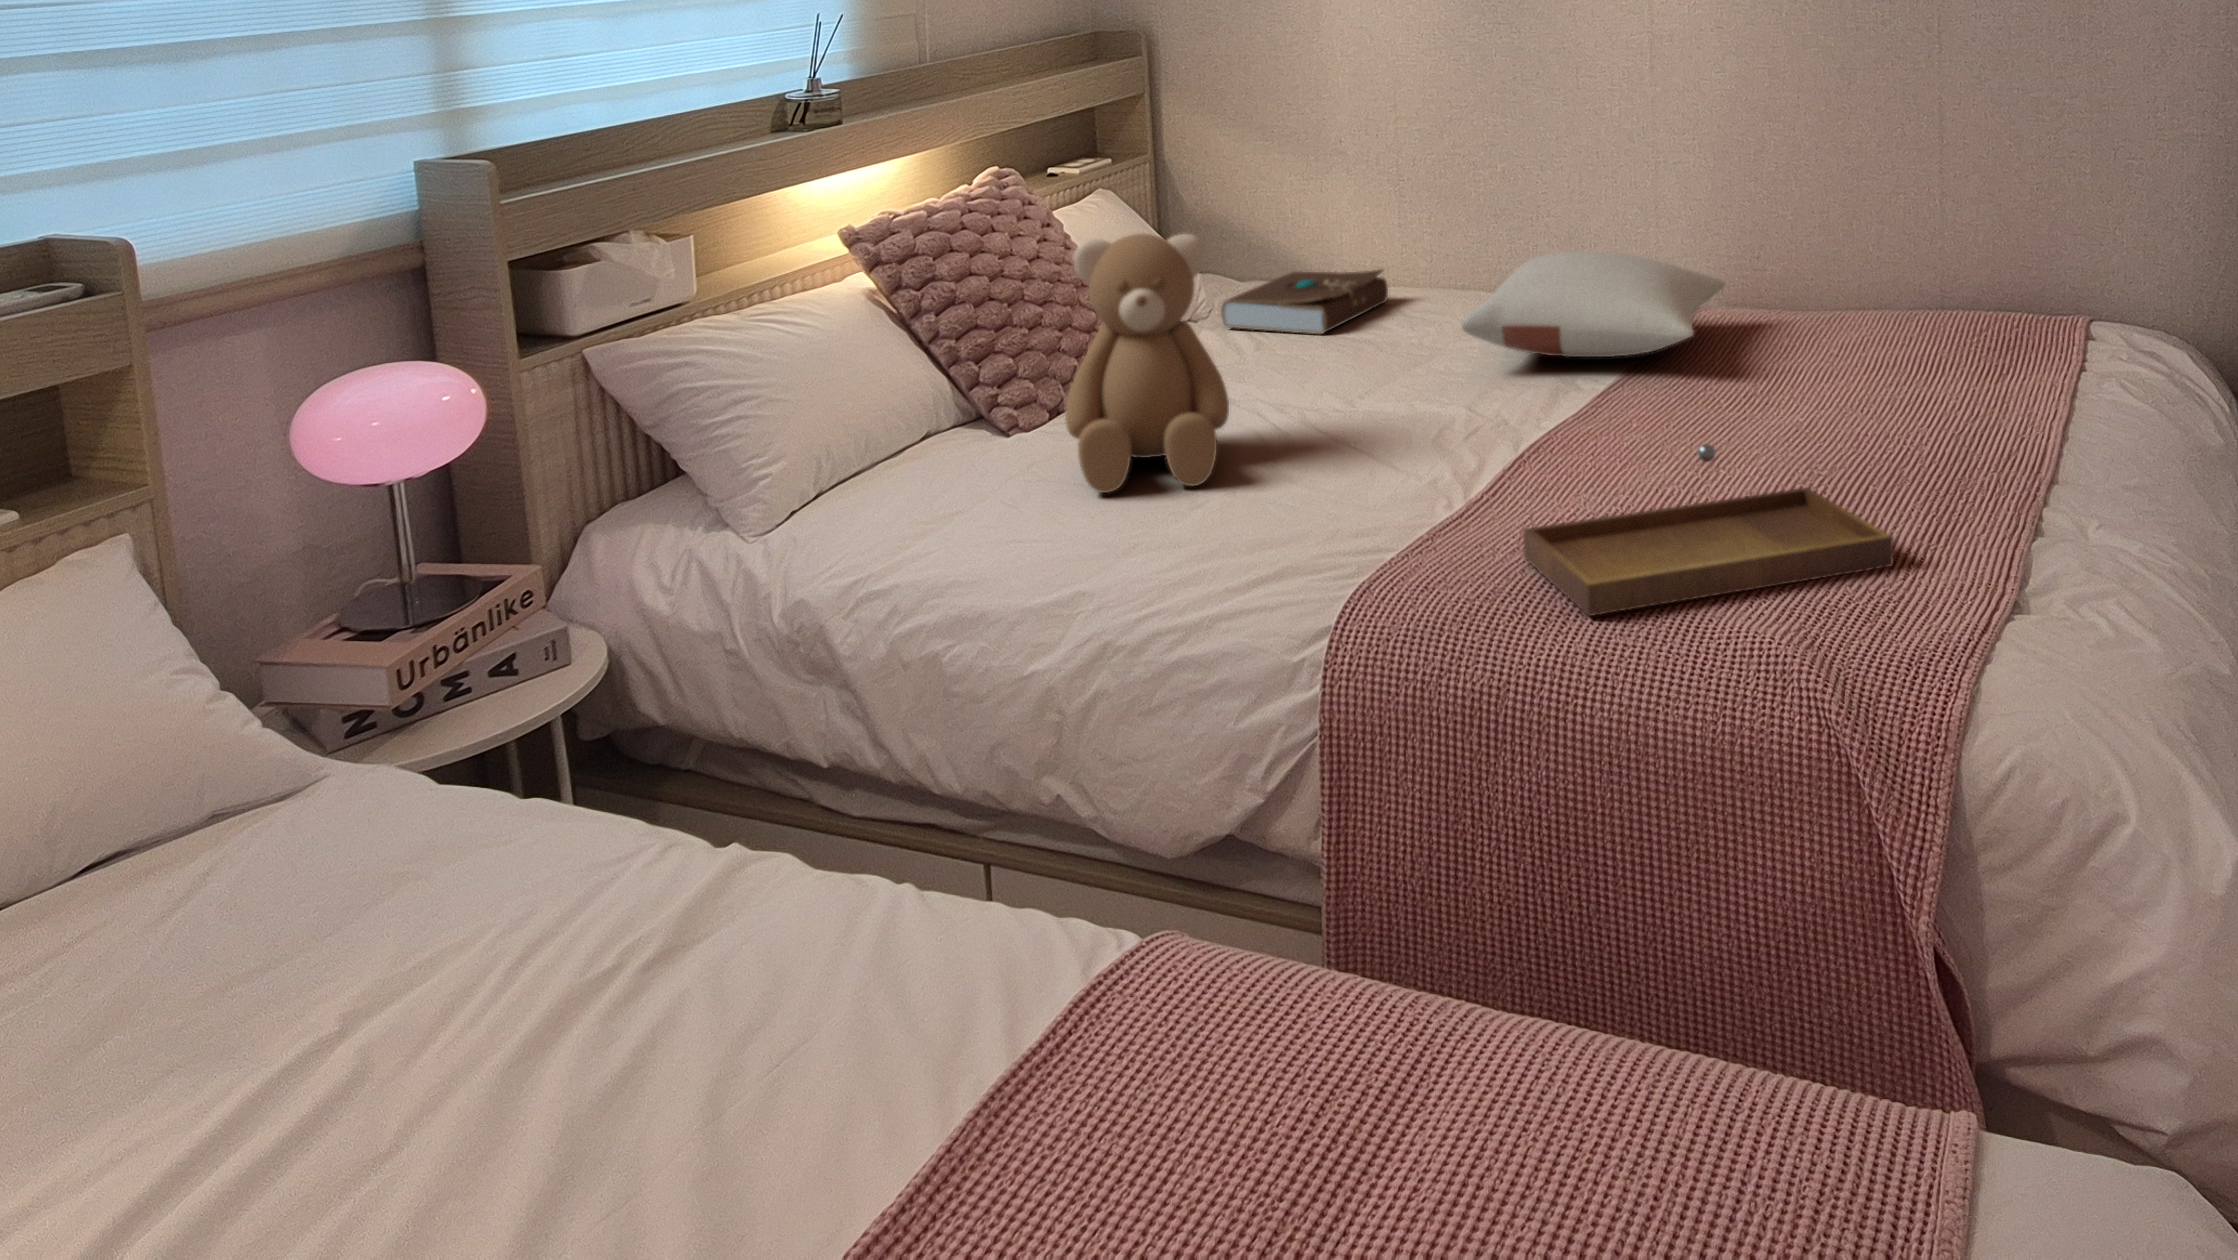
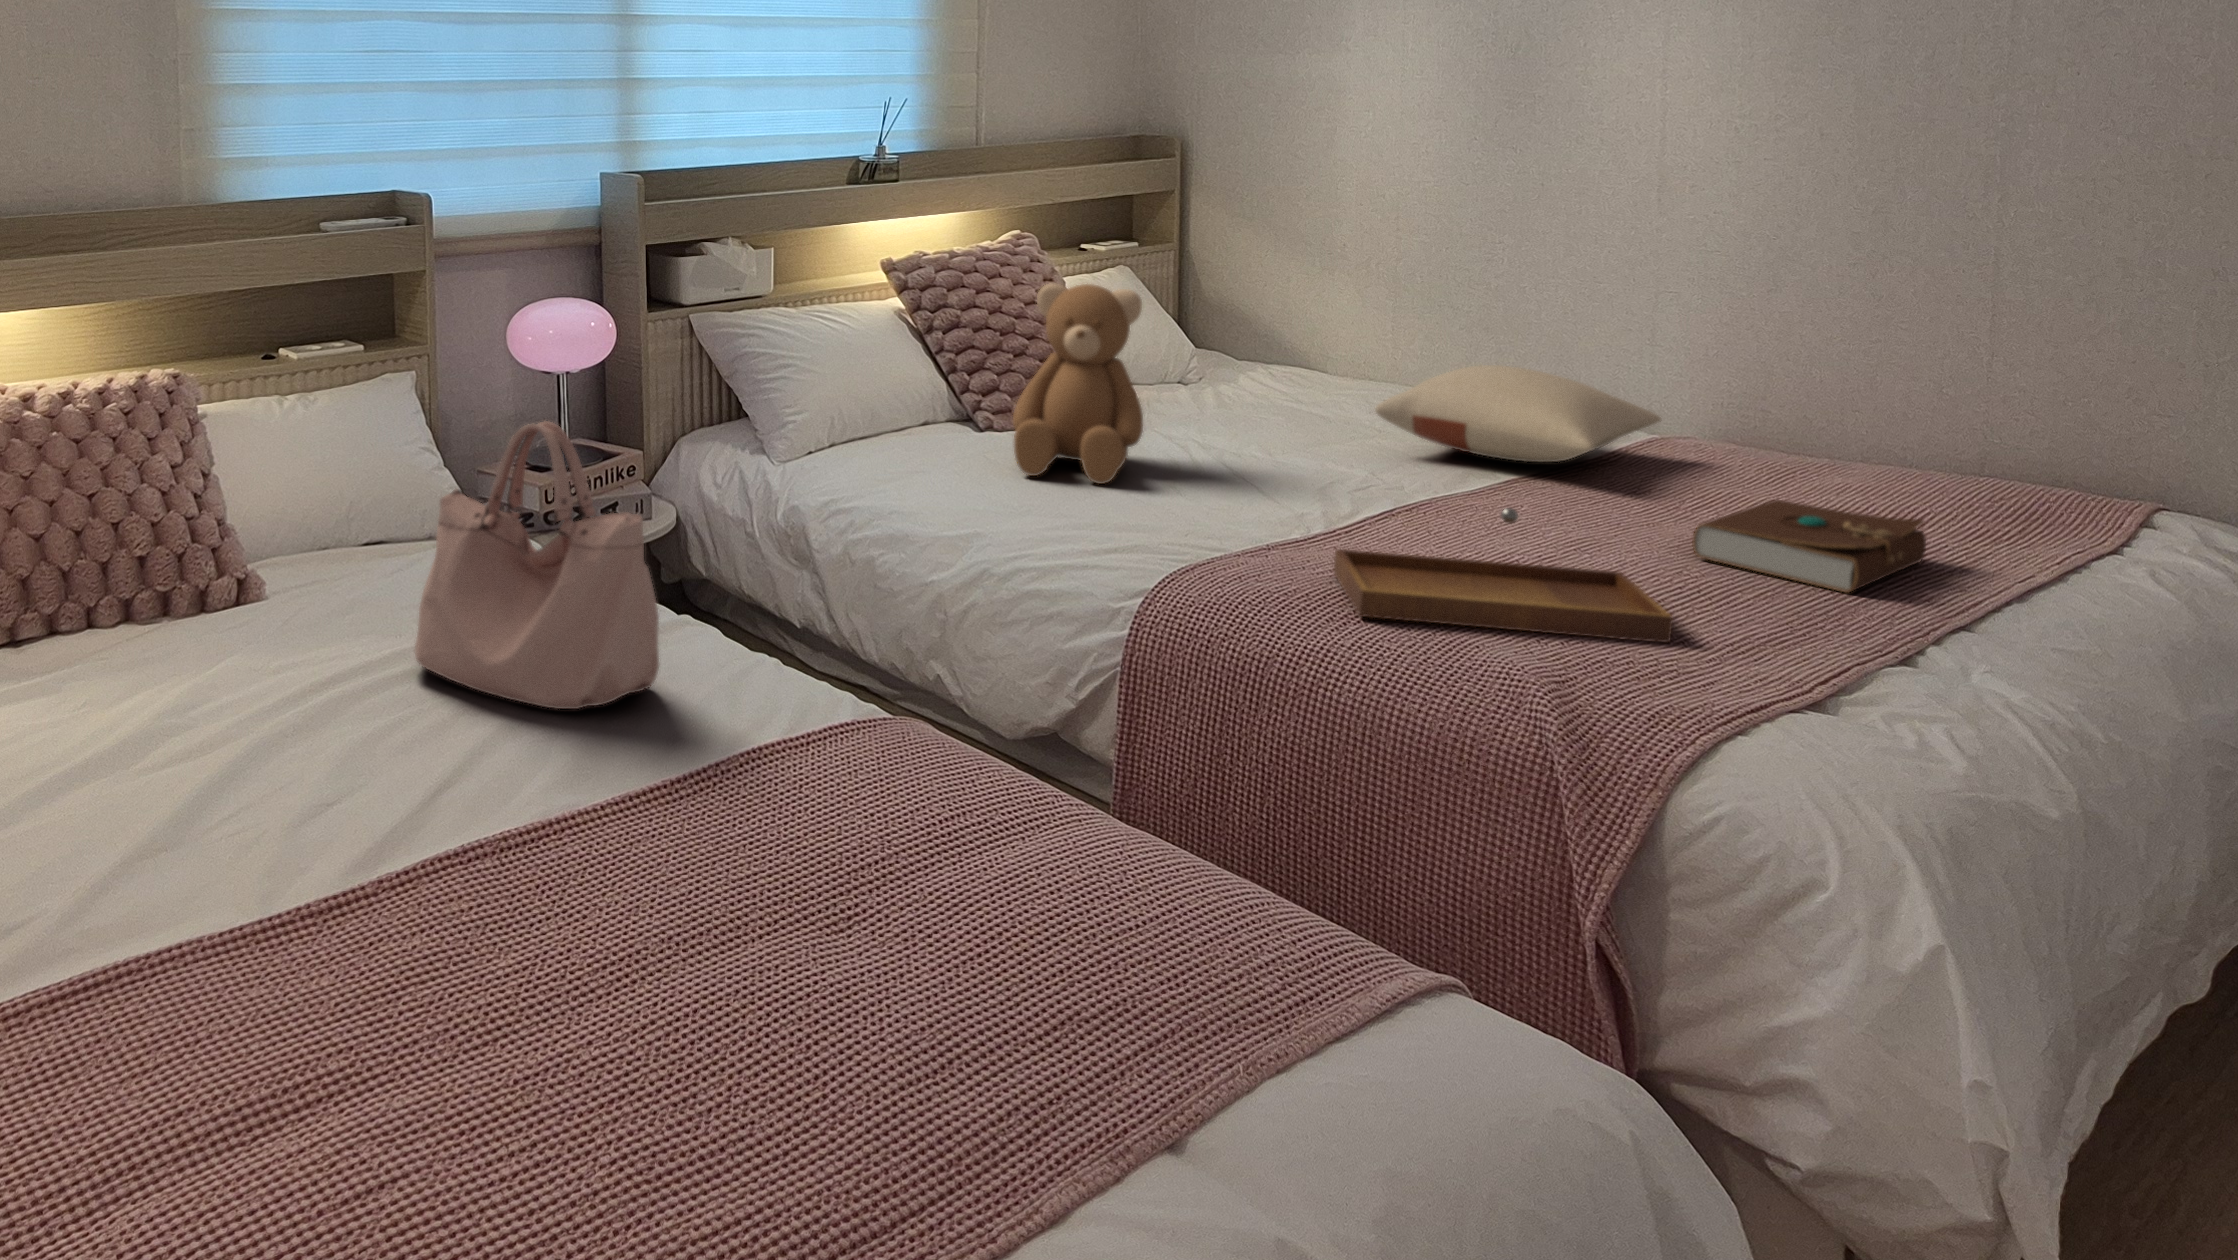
book: present [1221,270,1388,334] -> present [1692,500,1926,592]
handbag: none [249,641,721,1127] -> present [415,421,659,709]

